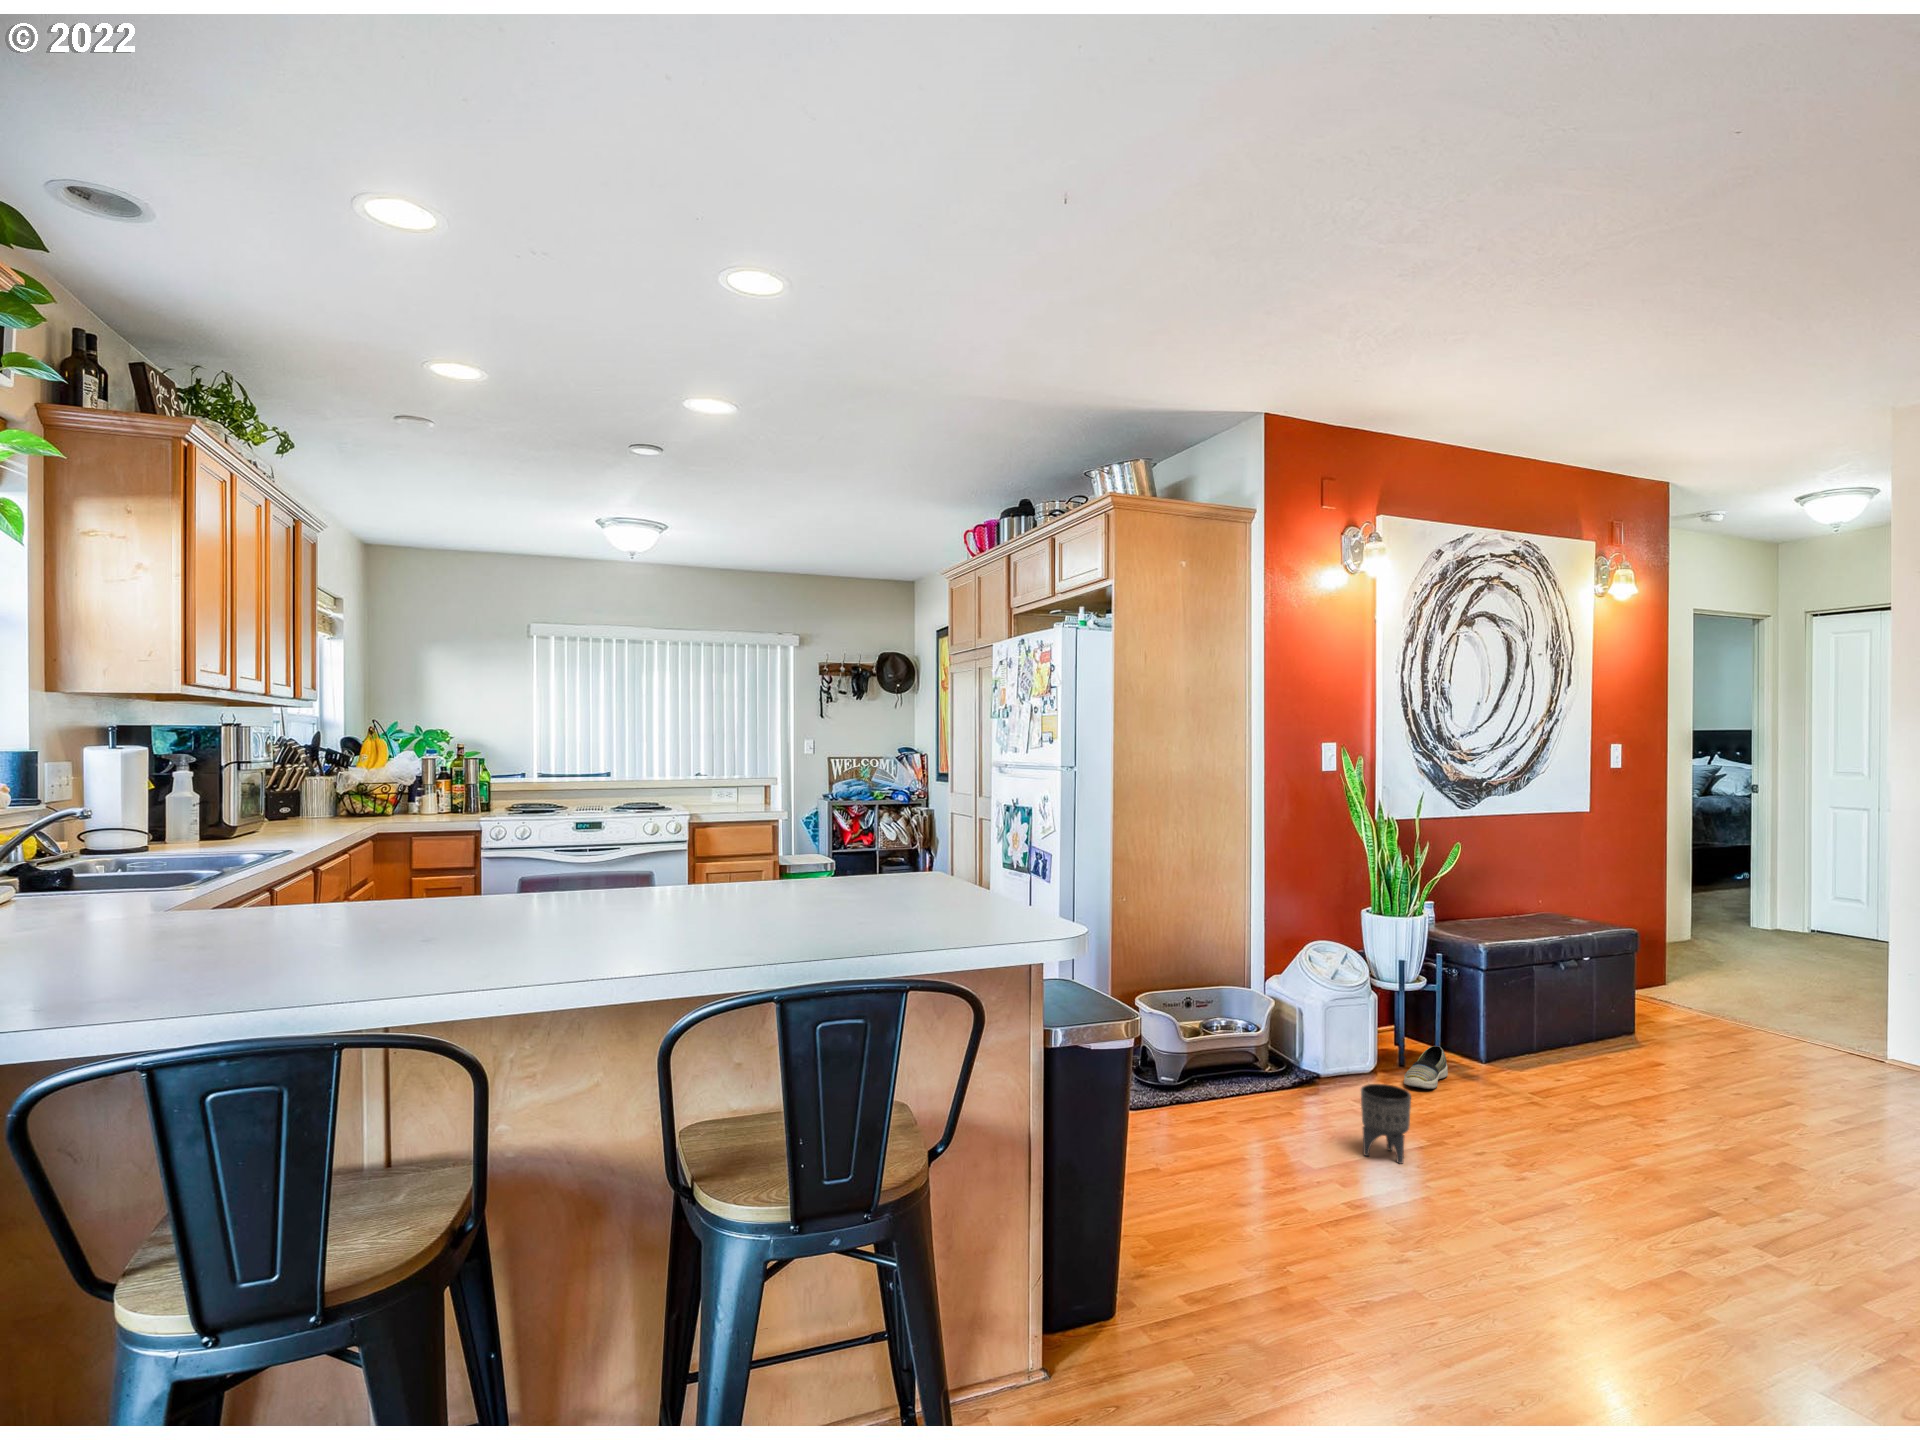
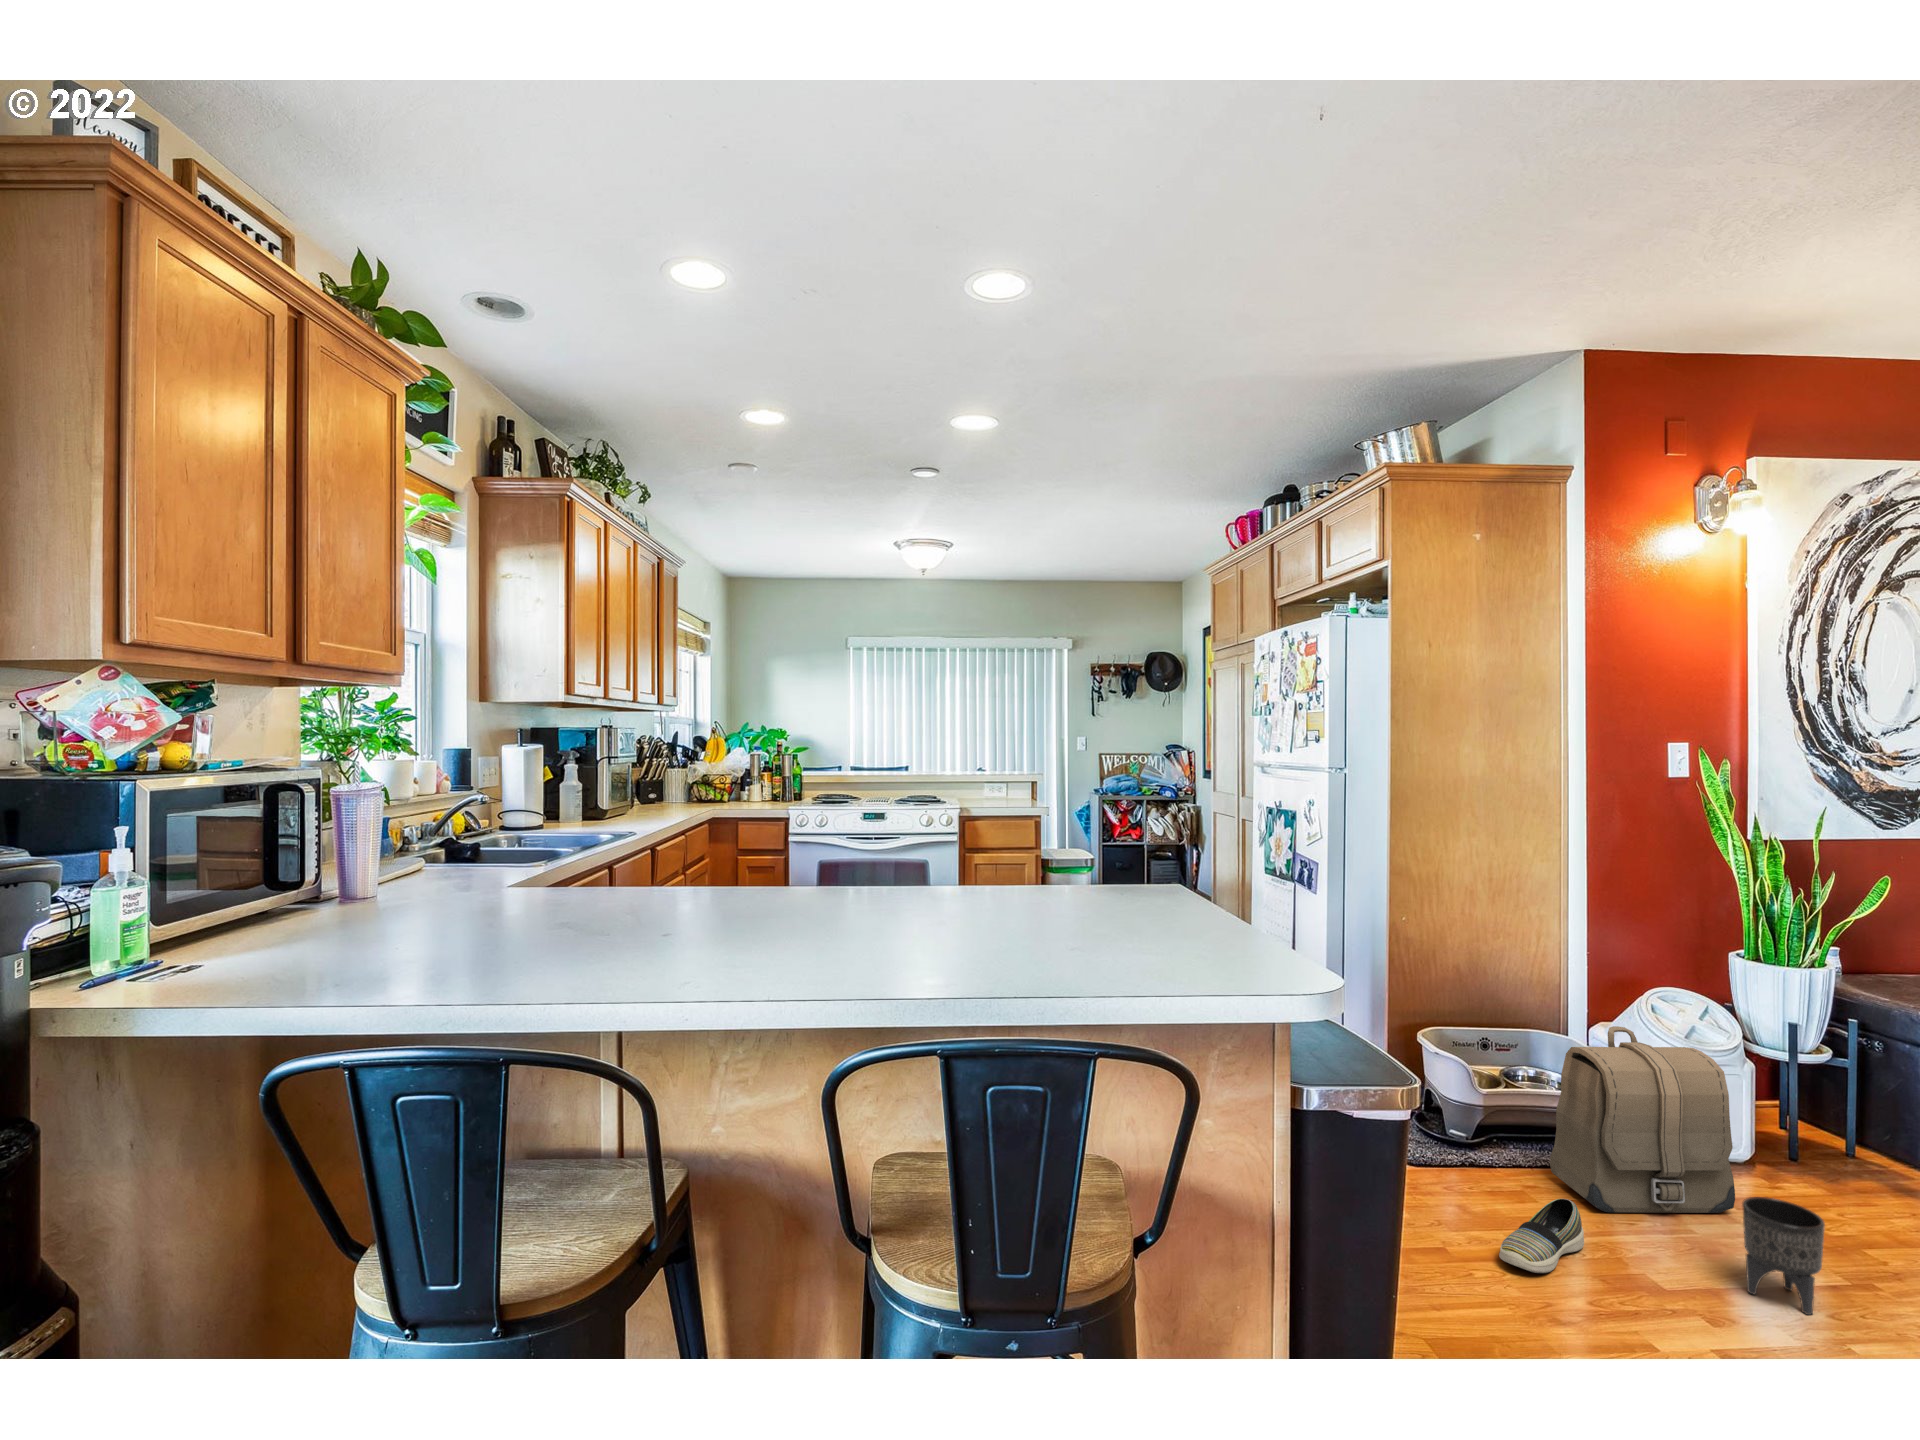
backpack: none [1233,971,1360,1117] -> present [1550,1026,1735,1213]
shoe: present [1404,1046,1448,1089] -> present [1499,1199,1584,1273]

